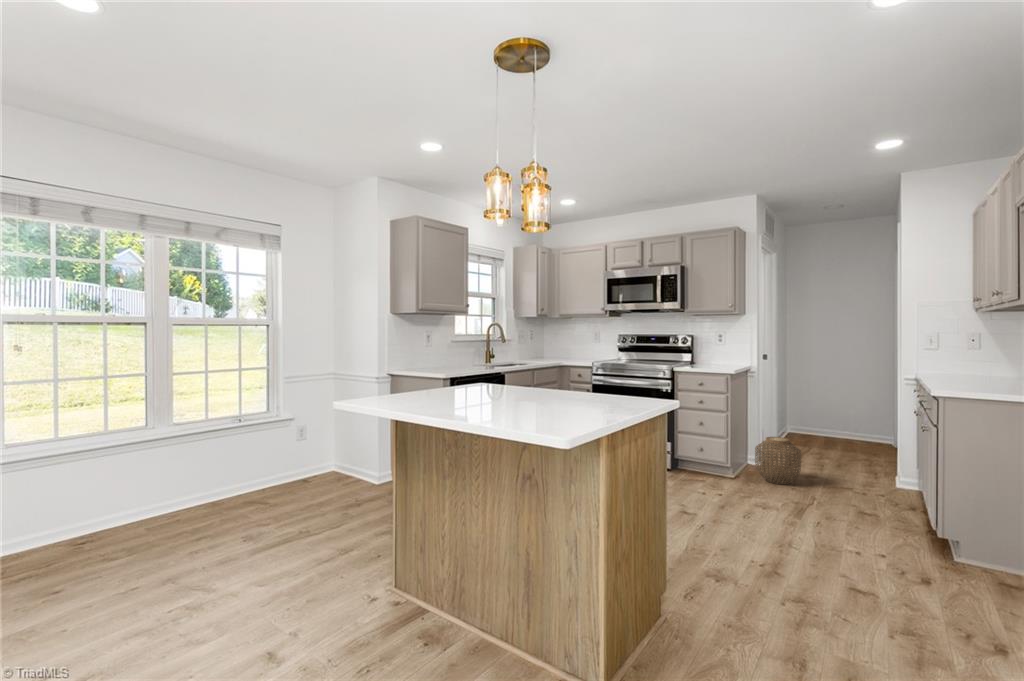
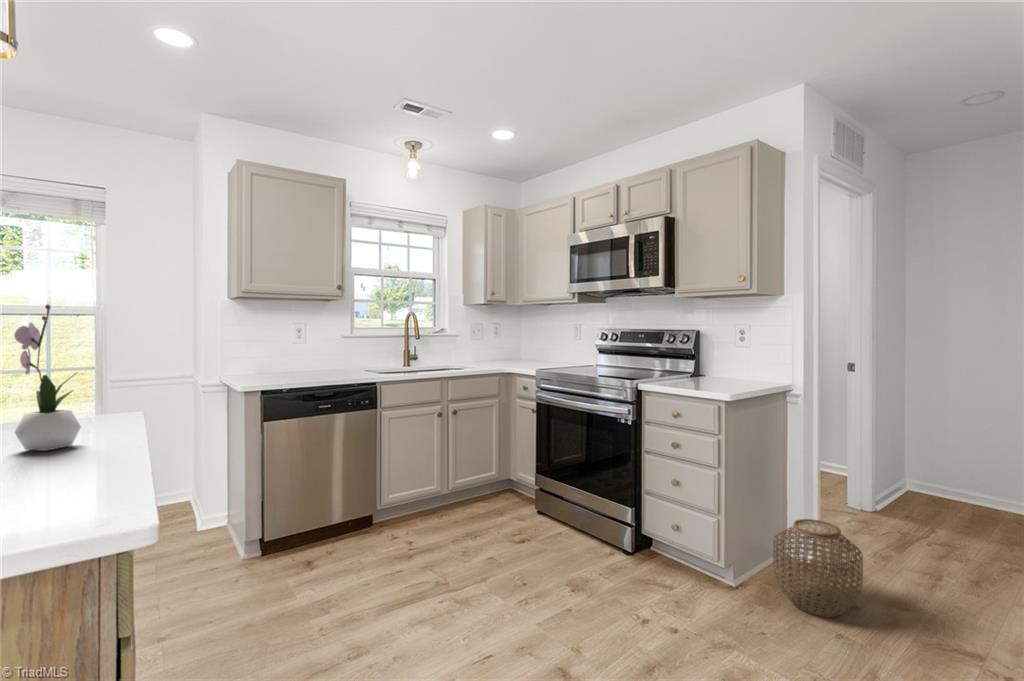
flower arrangement: none [510,324,539,393] -> present [14,304,81,451]

